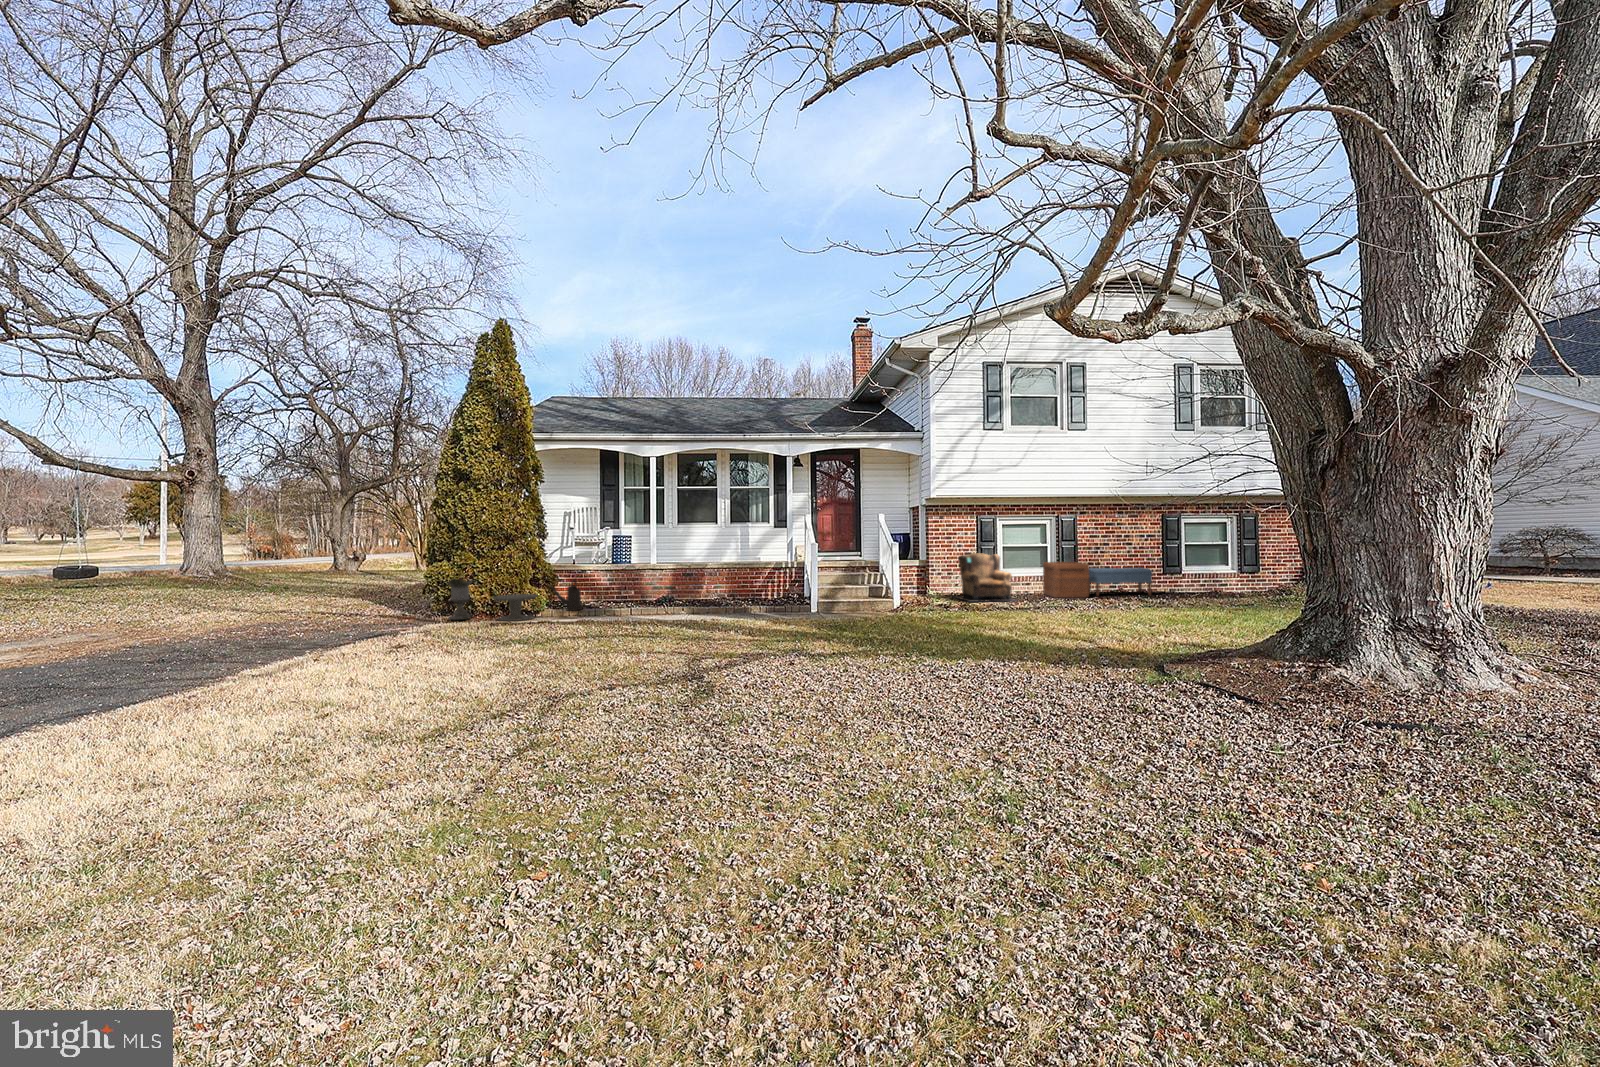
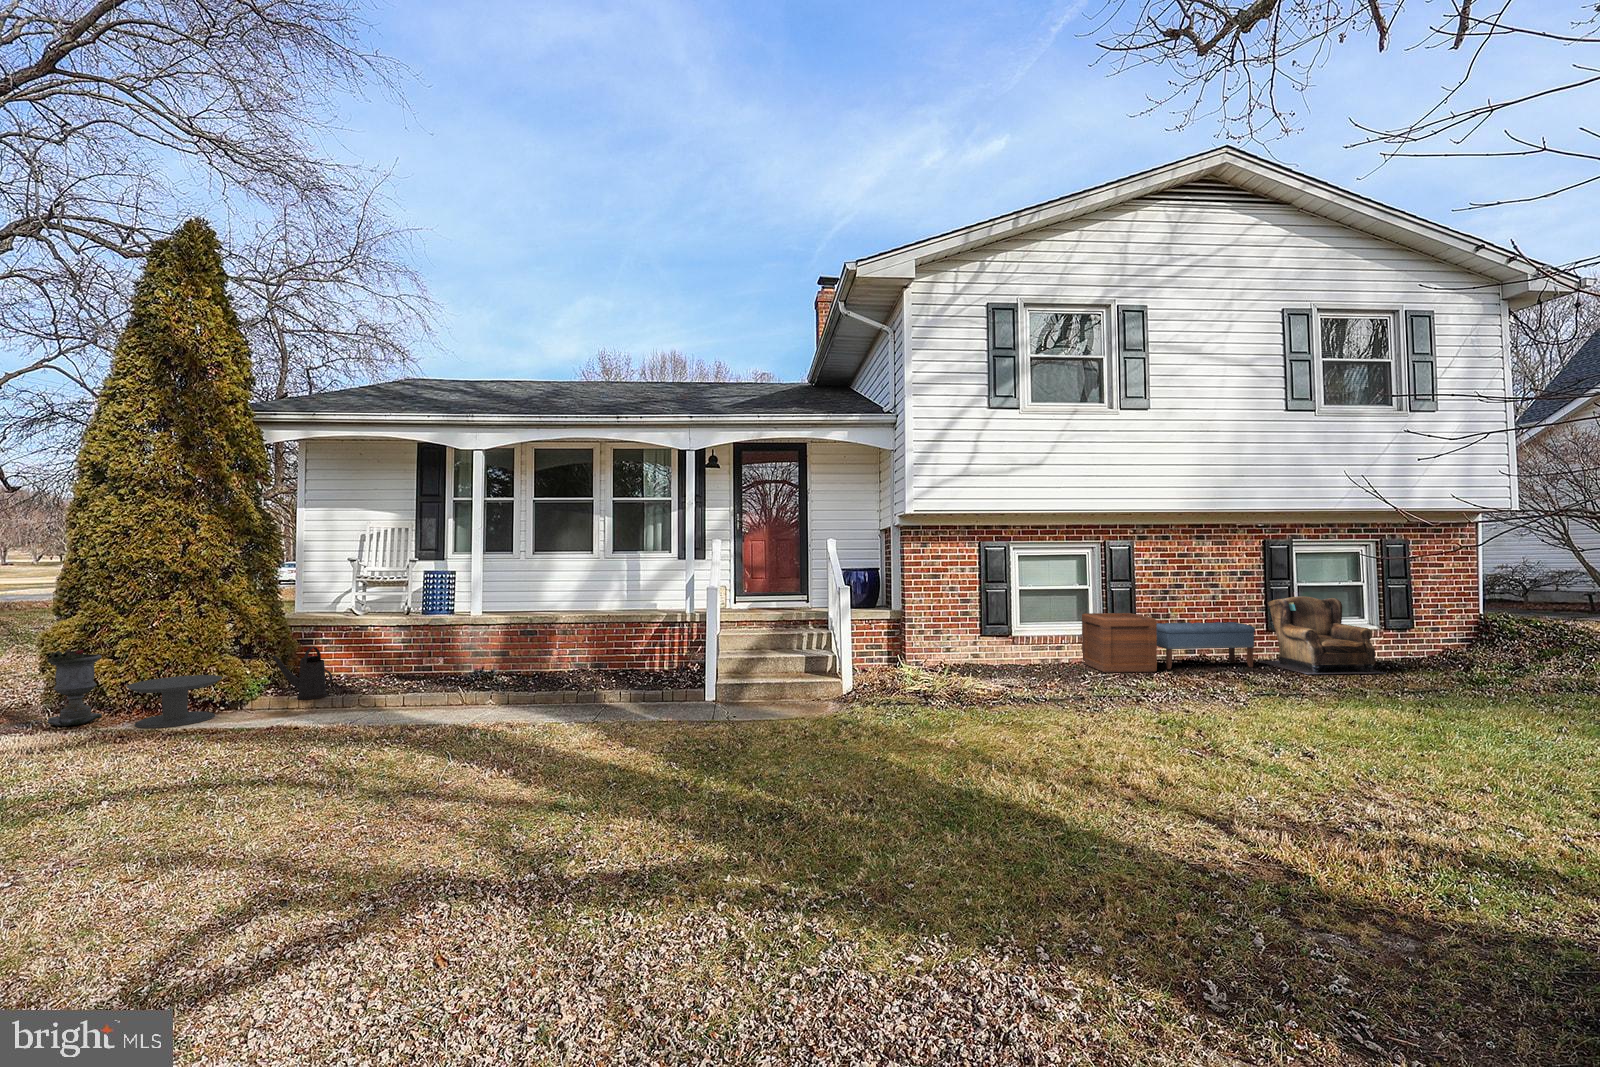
armchair: present [955,553,1014,602] -> present [1257,596,1385,674]

